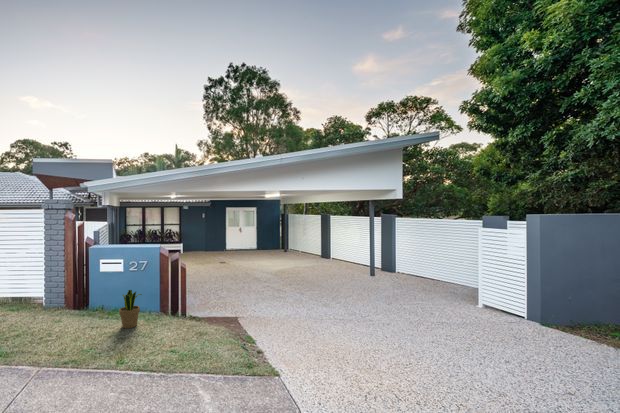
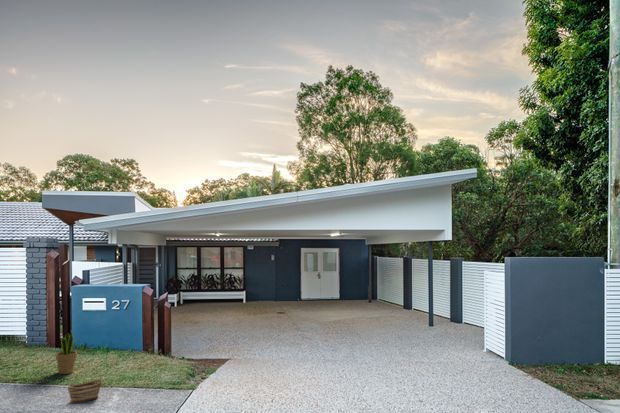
basket: none [172,318,197,353] -> present [68,375,102,403]

